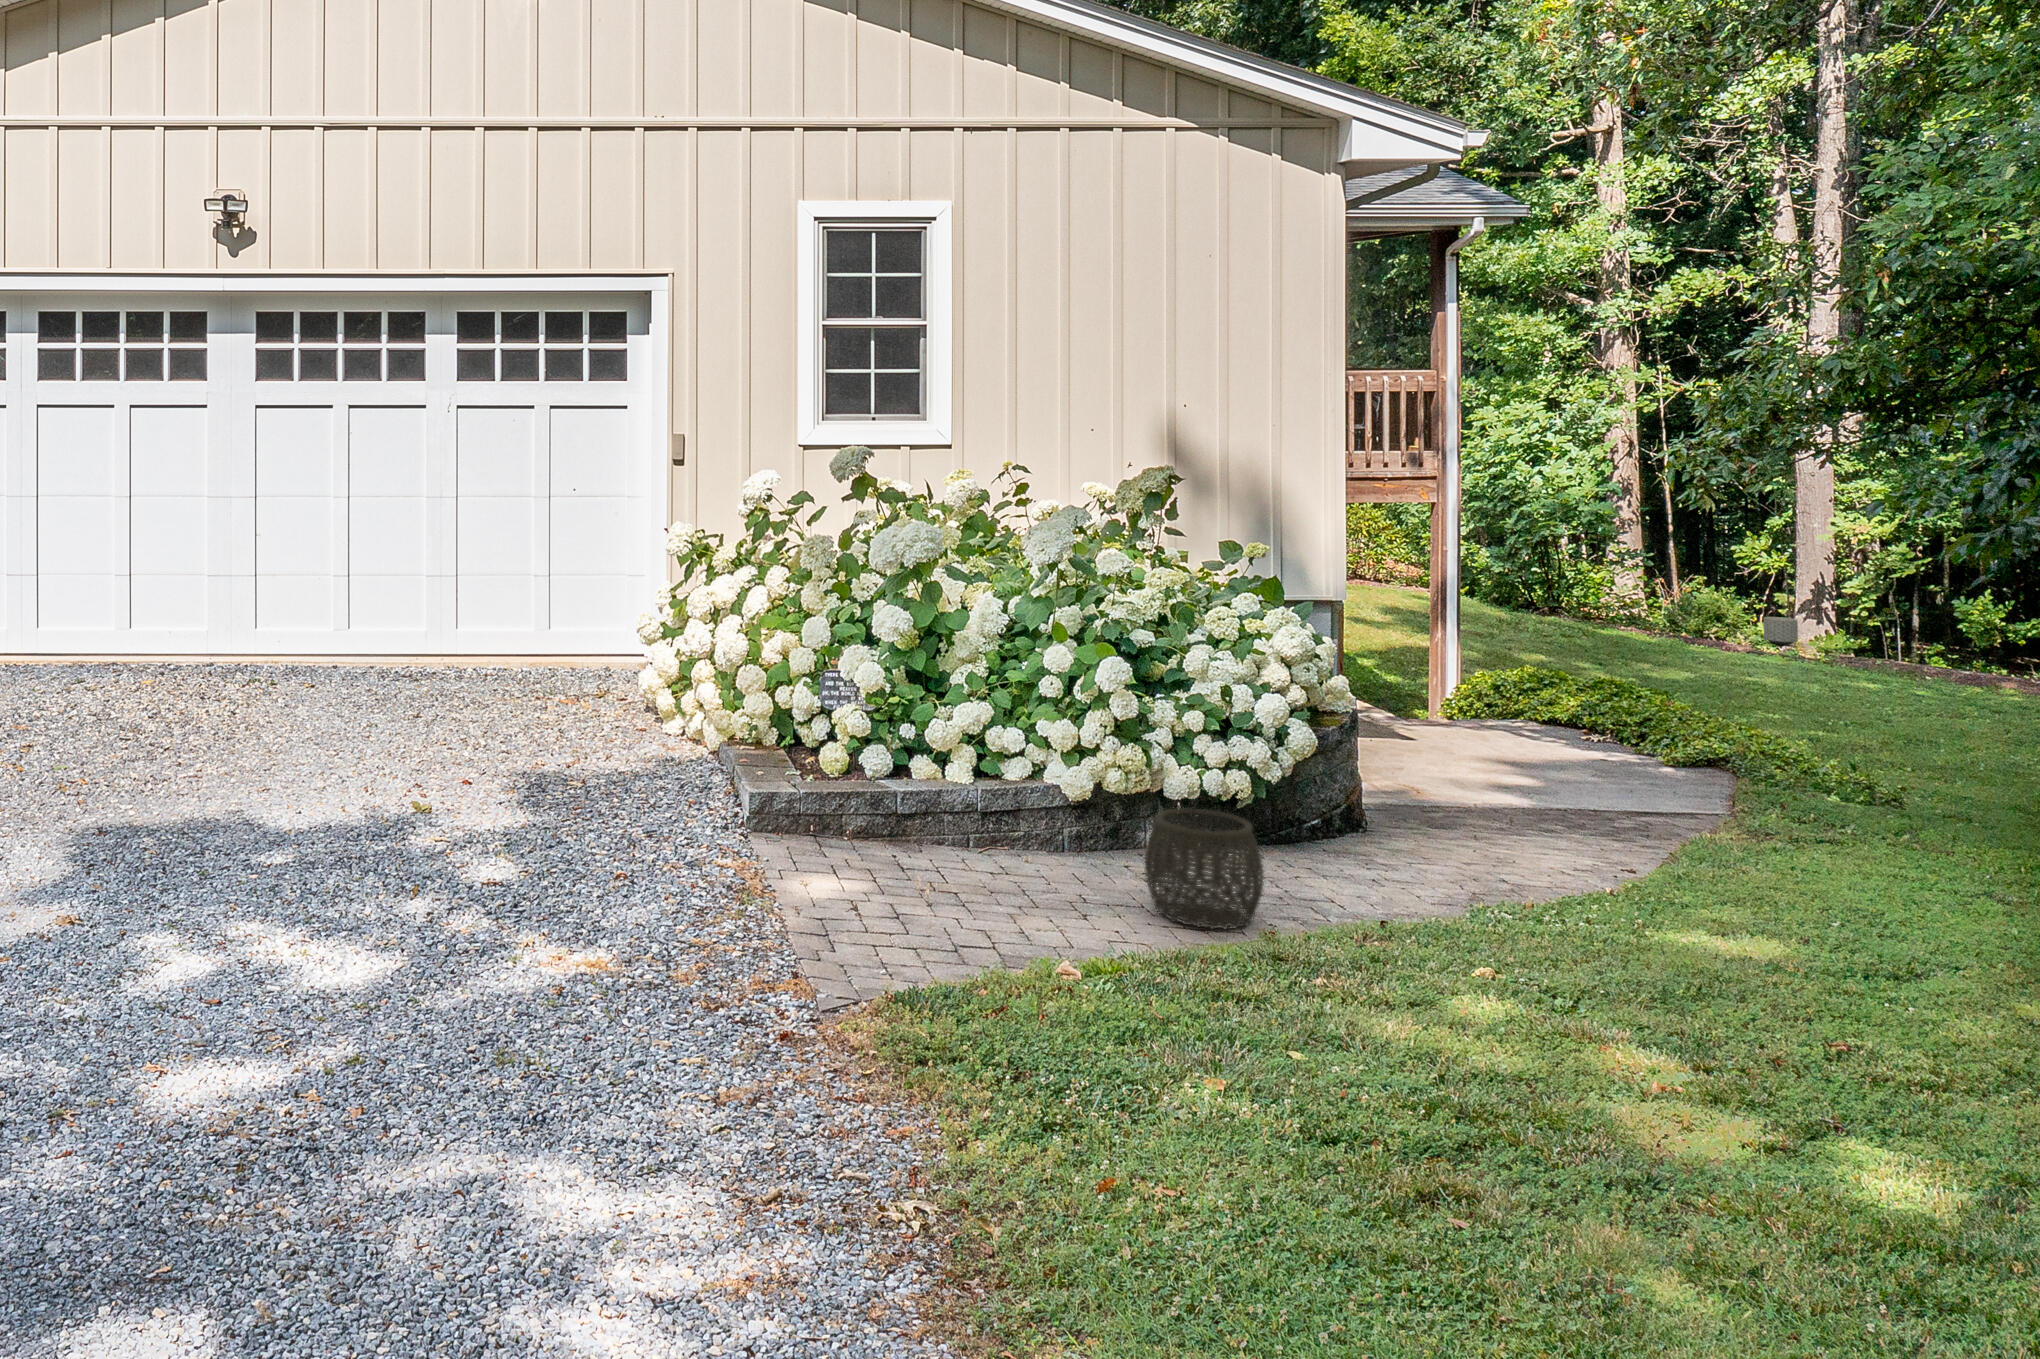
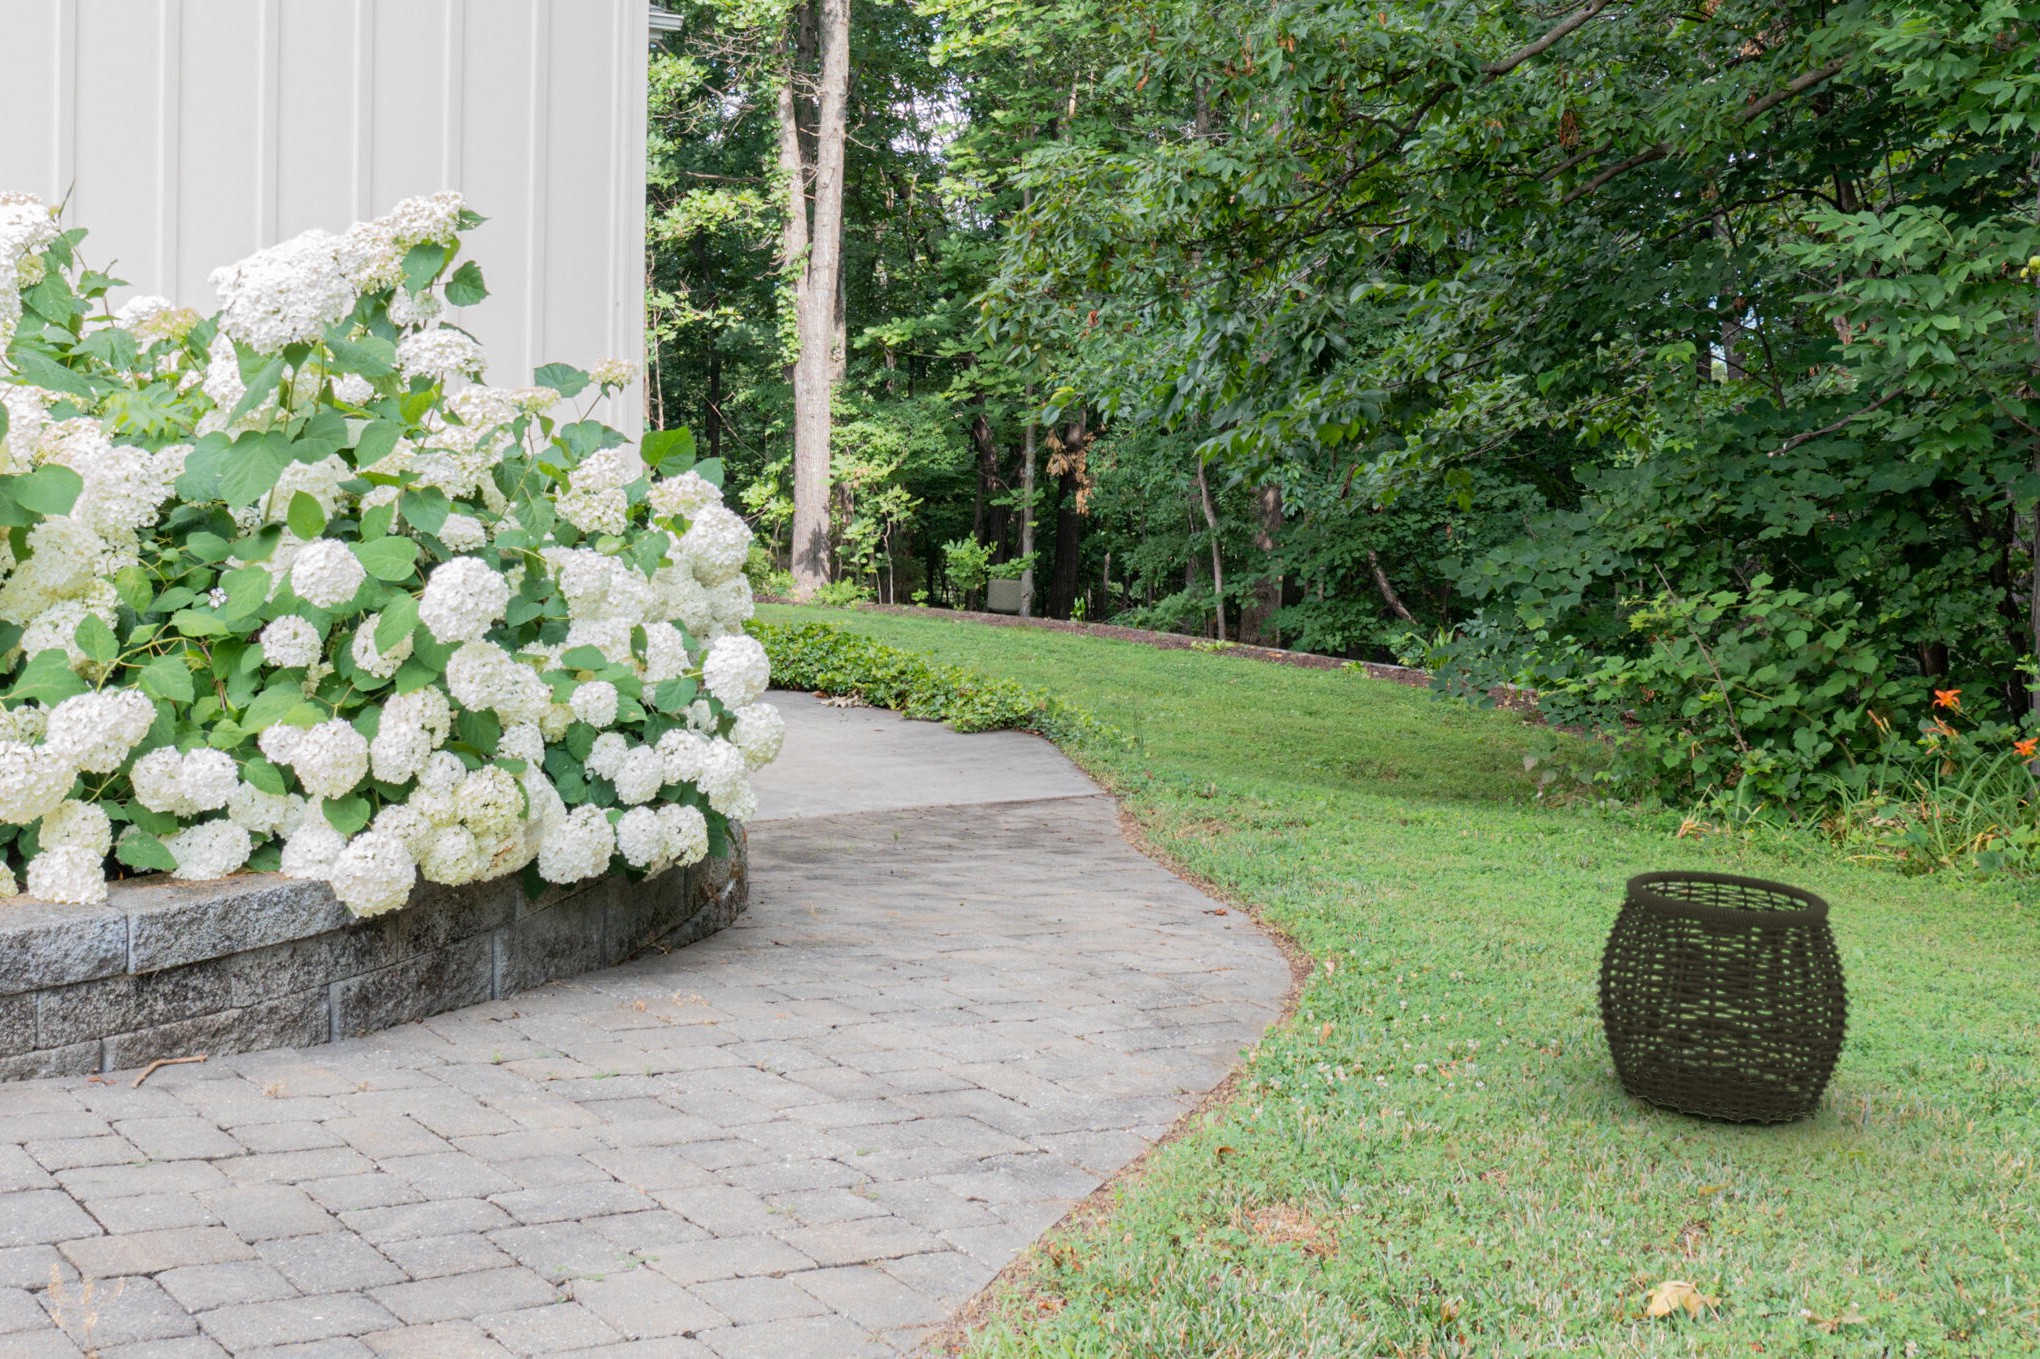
woven basket: present [1145,809,1264,929] -> present [1596,870,1850,1124]

